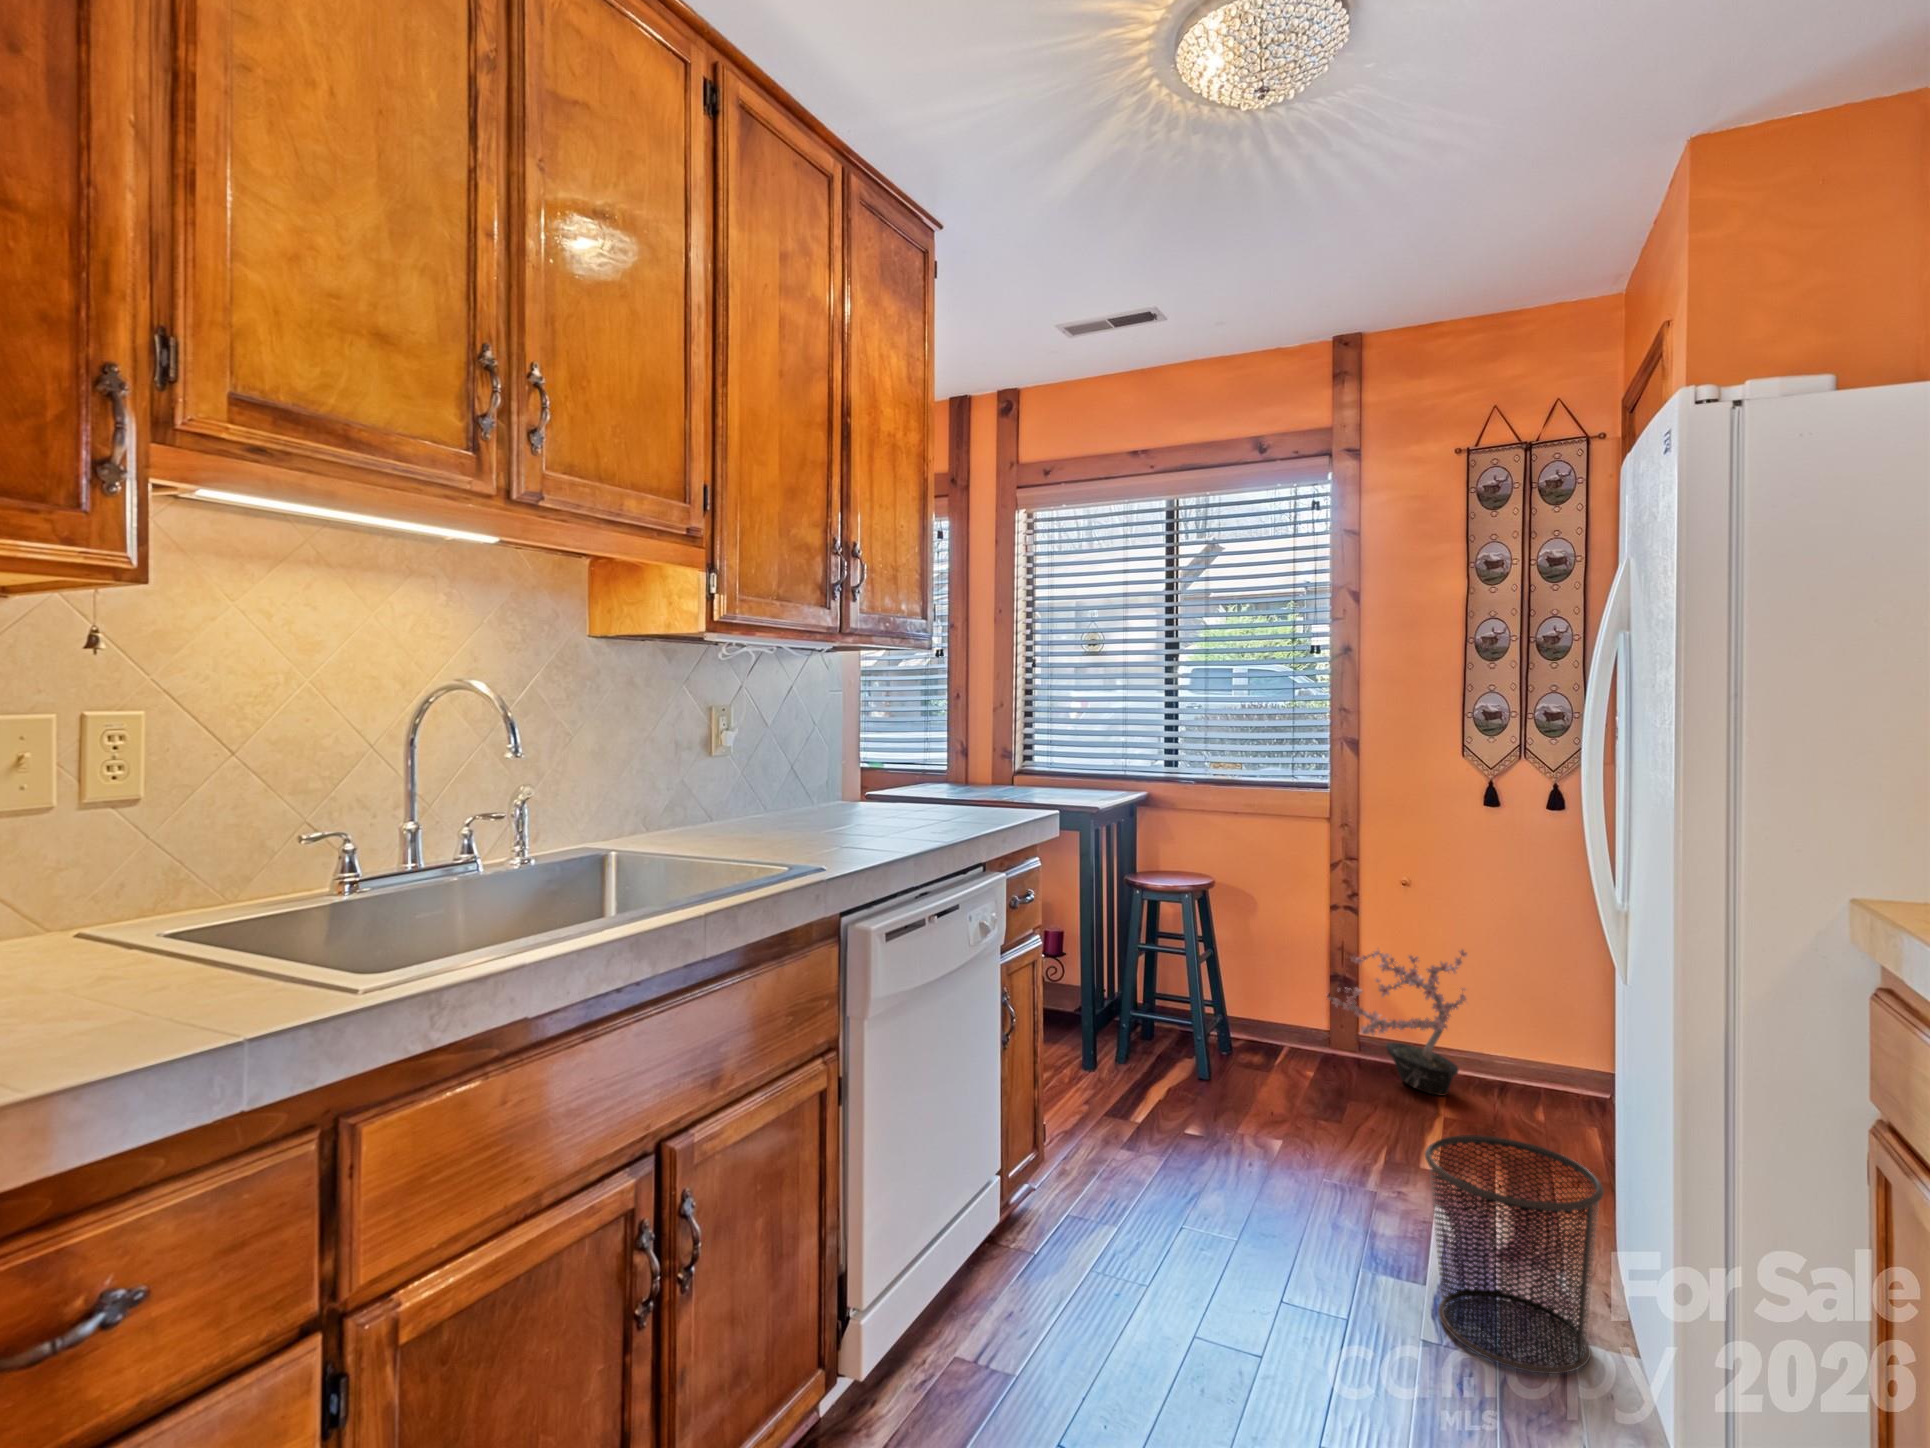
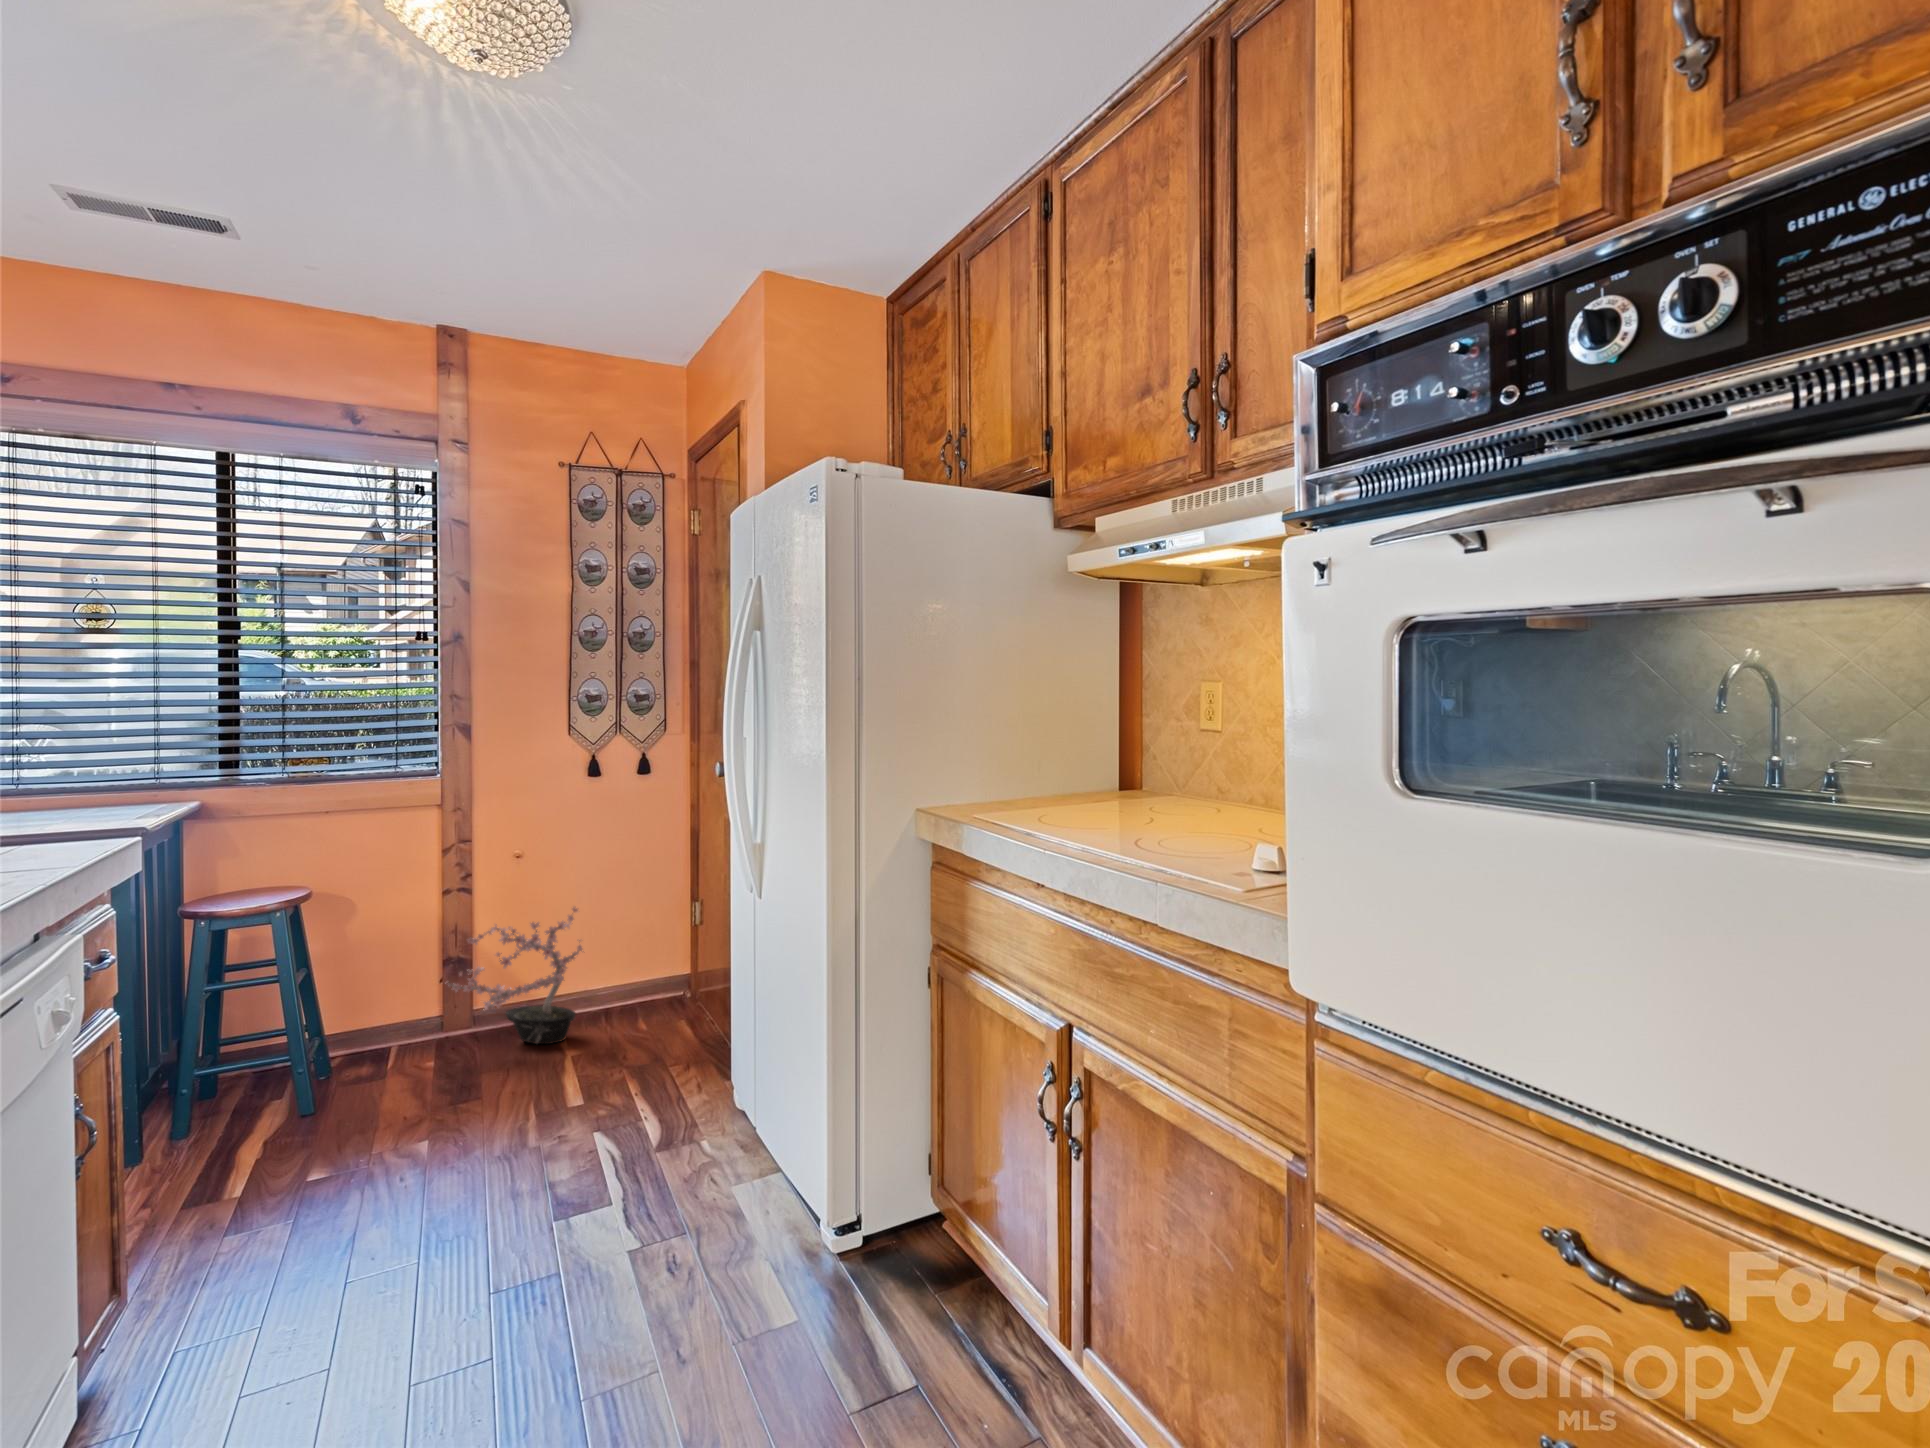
waste bin: present [1425,1135,1604,1374] -> none [617,1041,752,1229]

